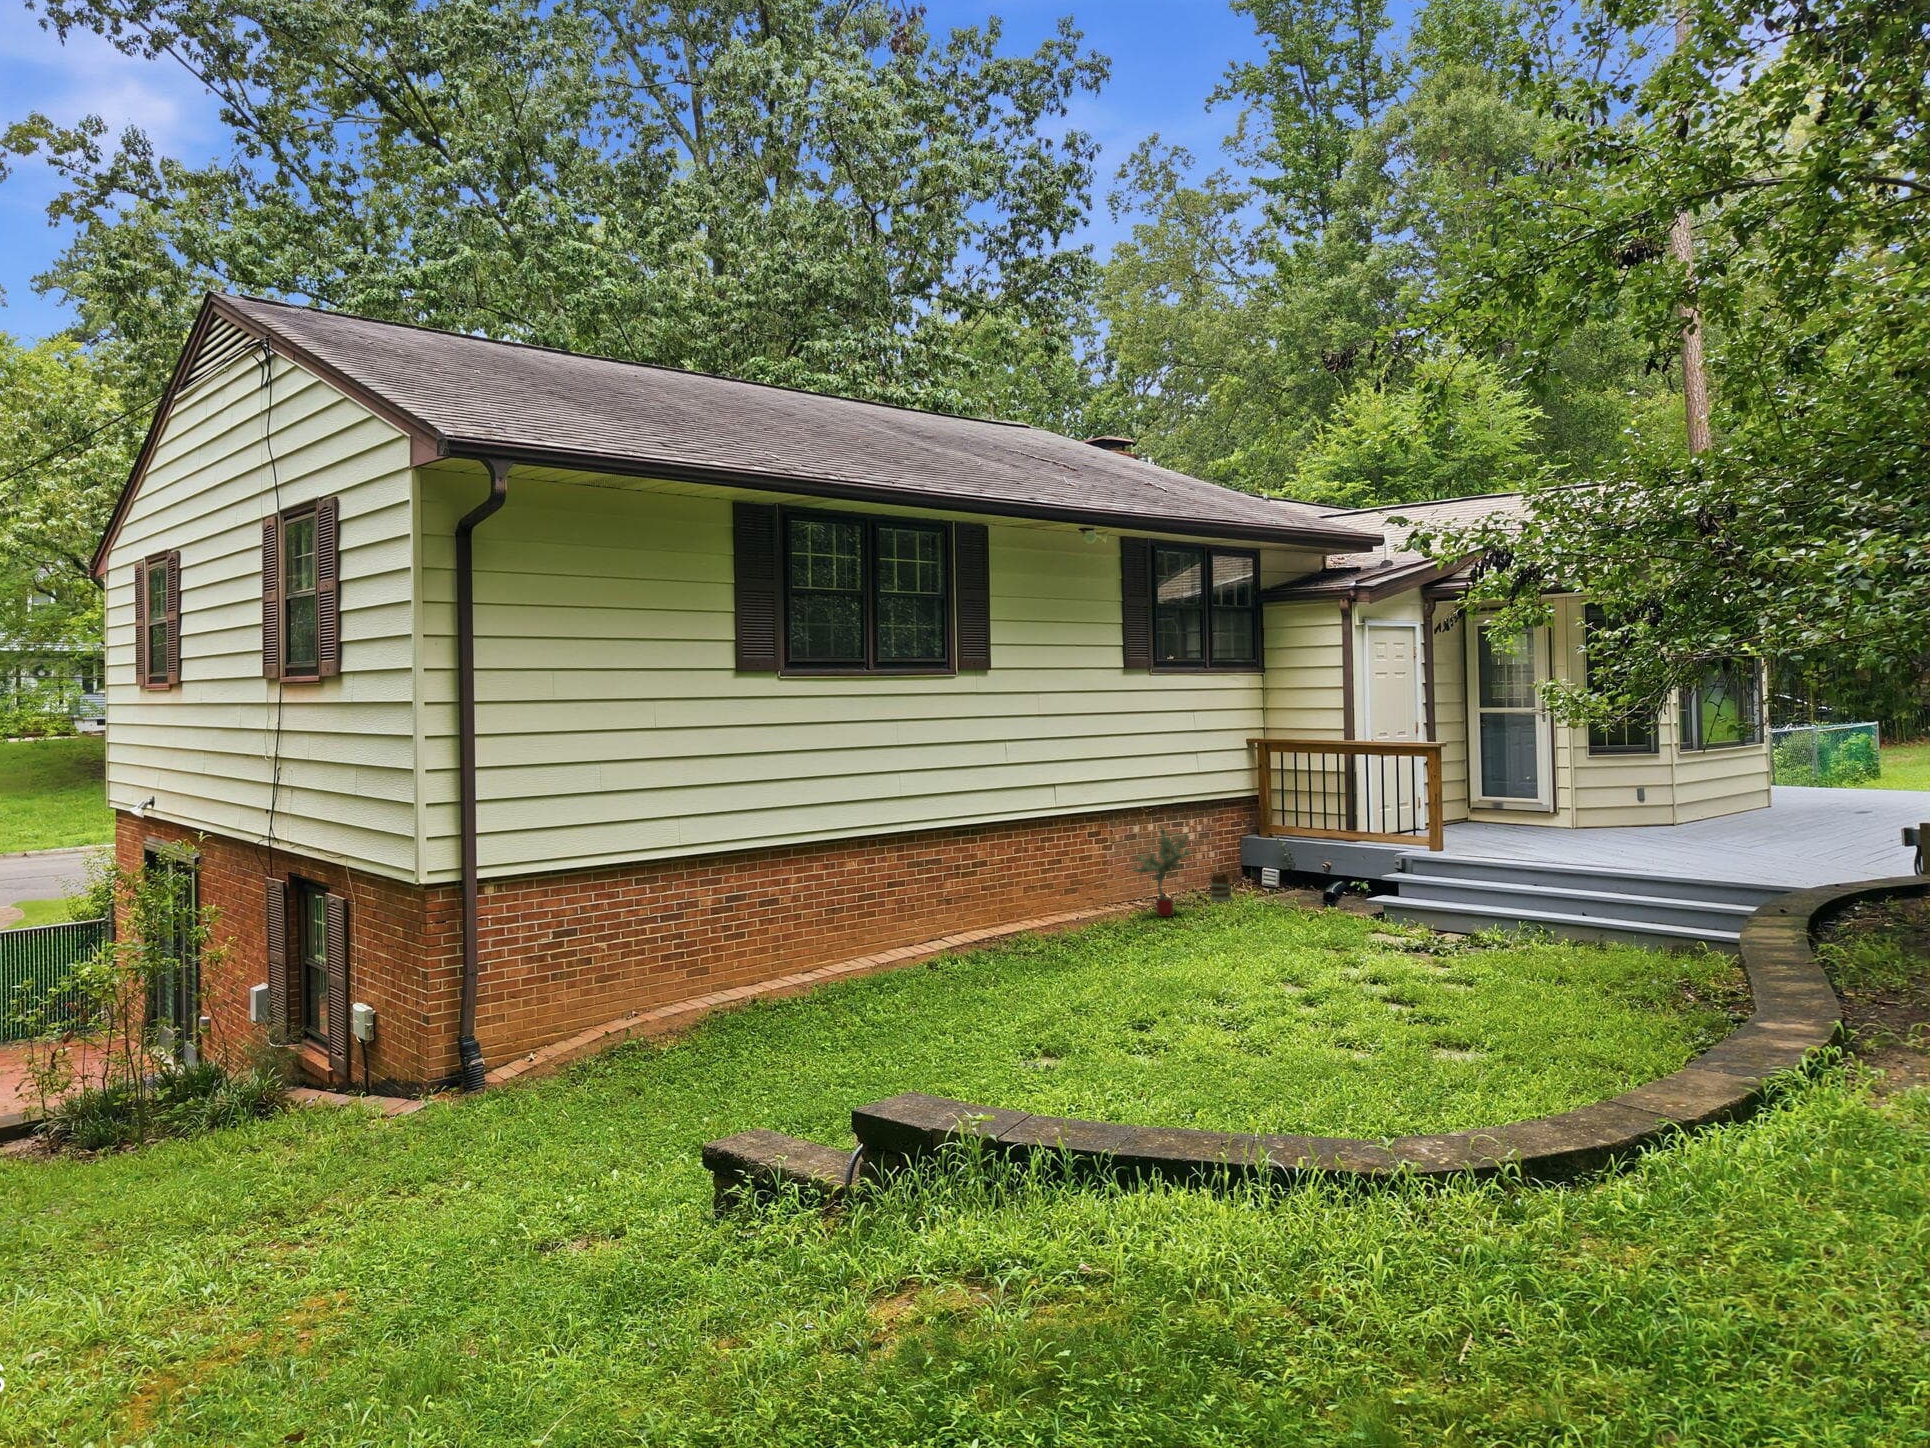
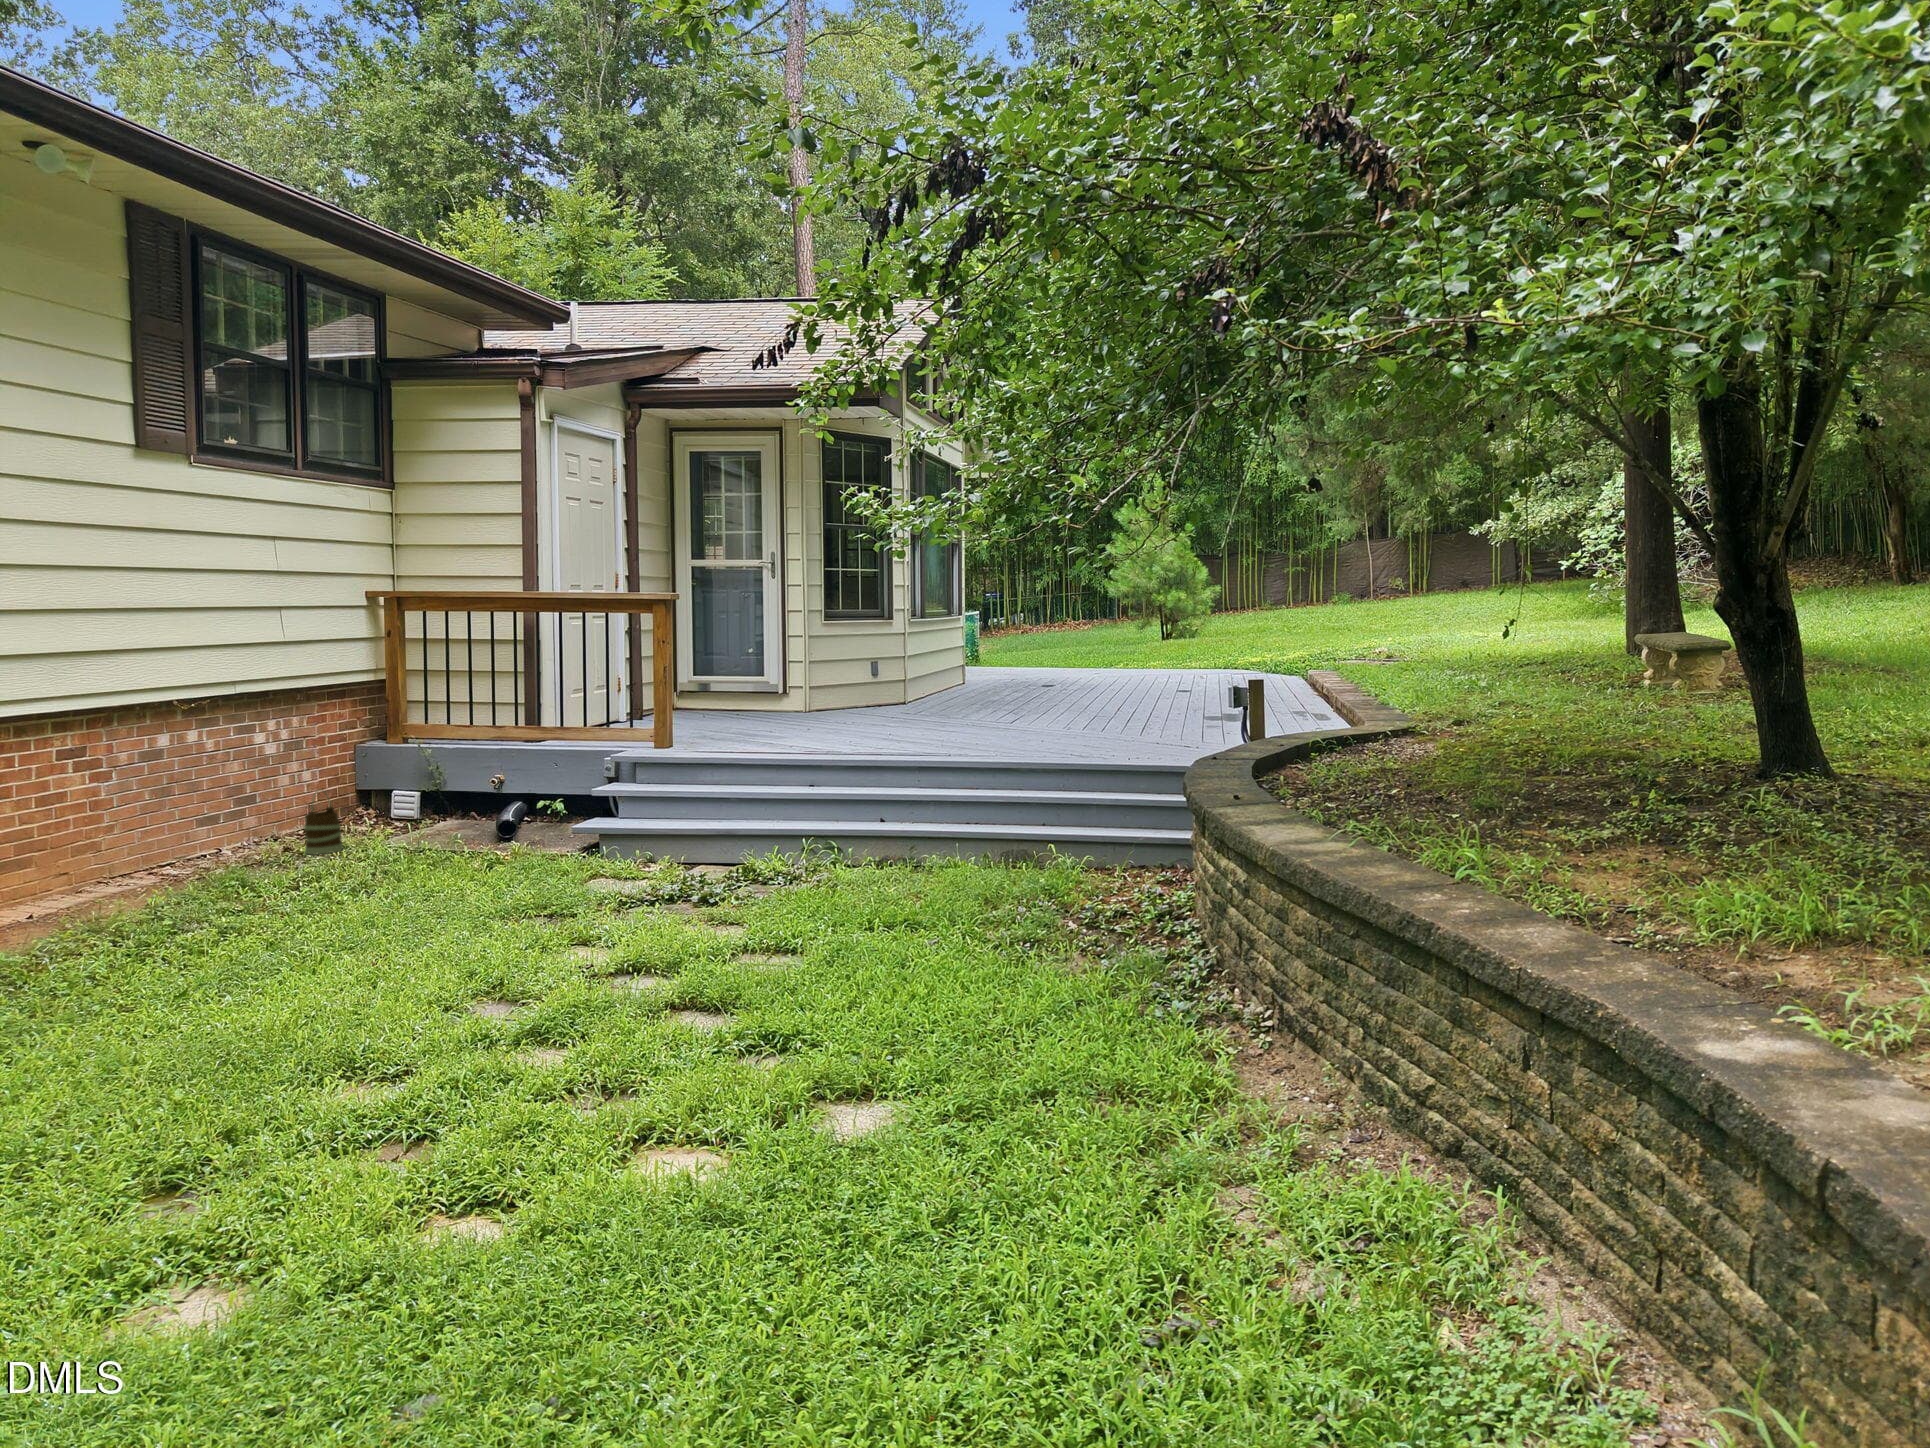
potted tree: present [1134,825,1190,917] -> none [146,729,270,894]

